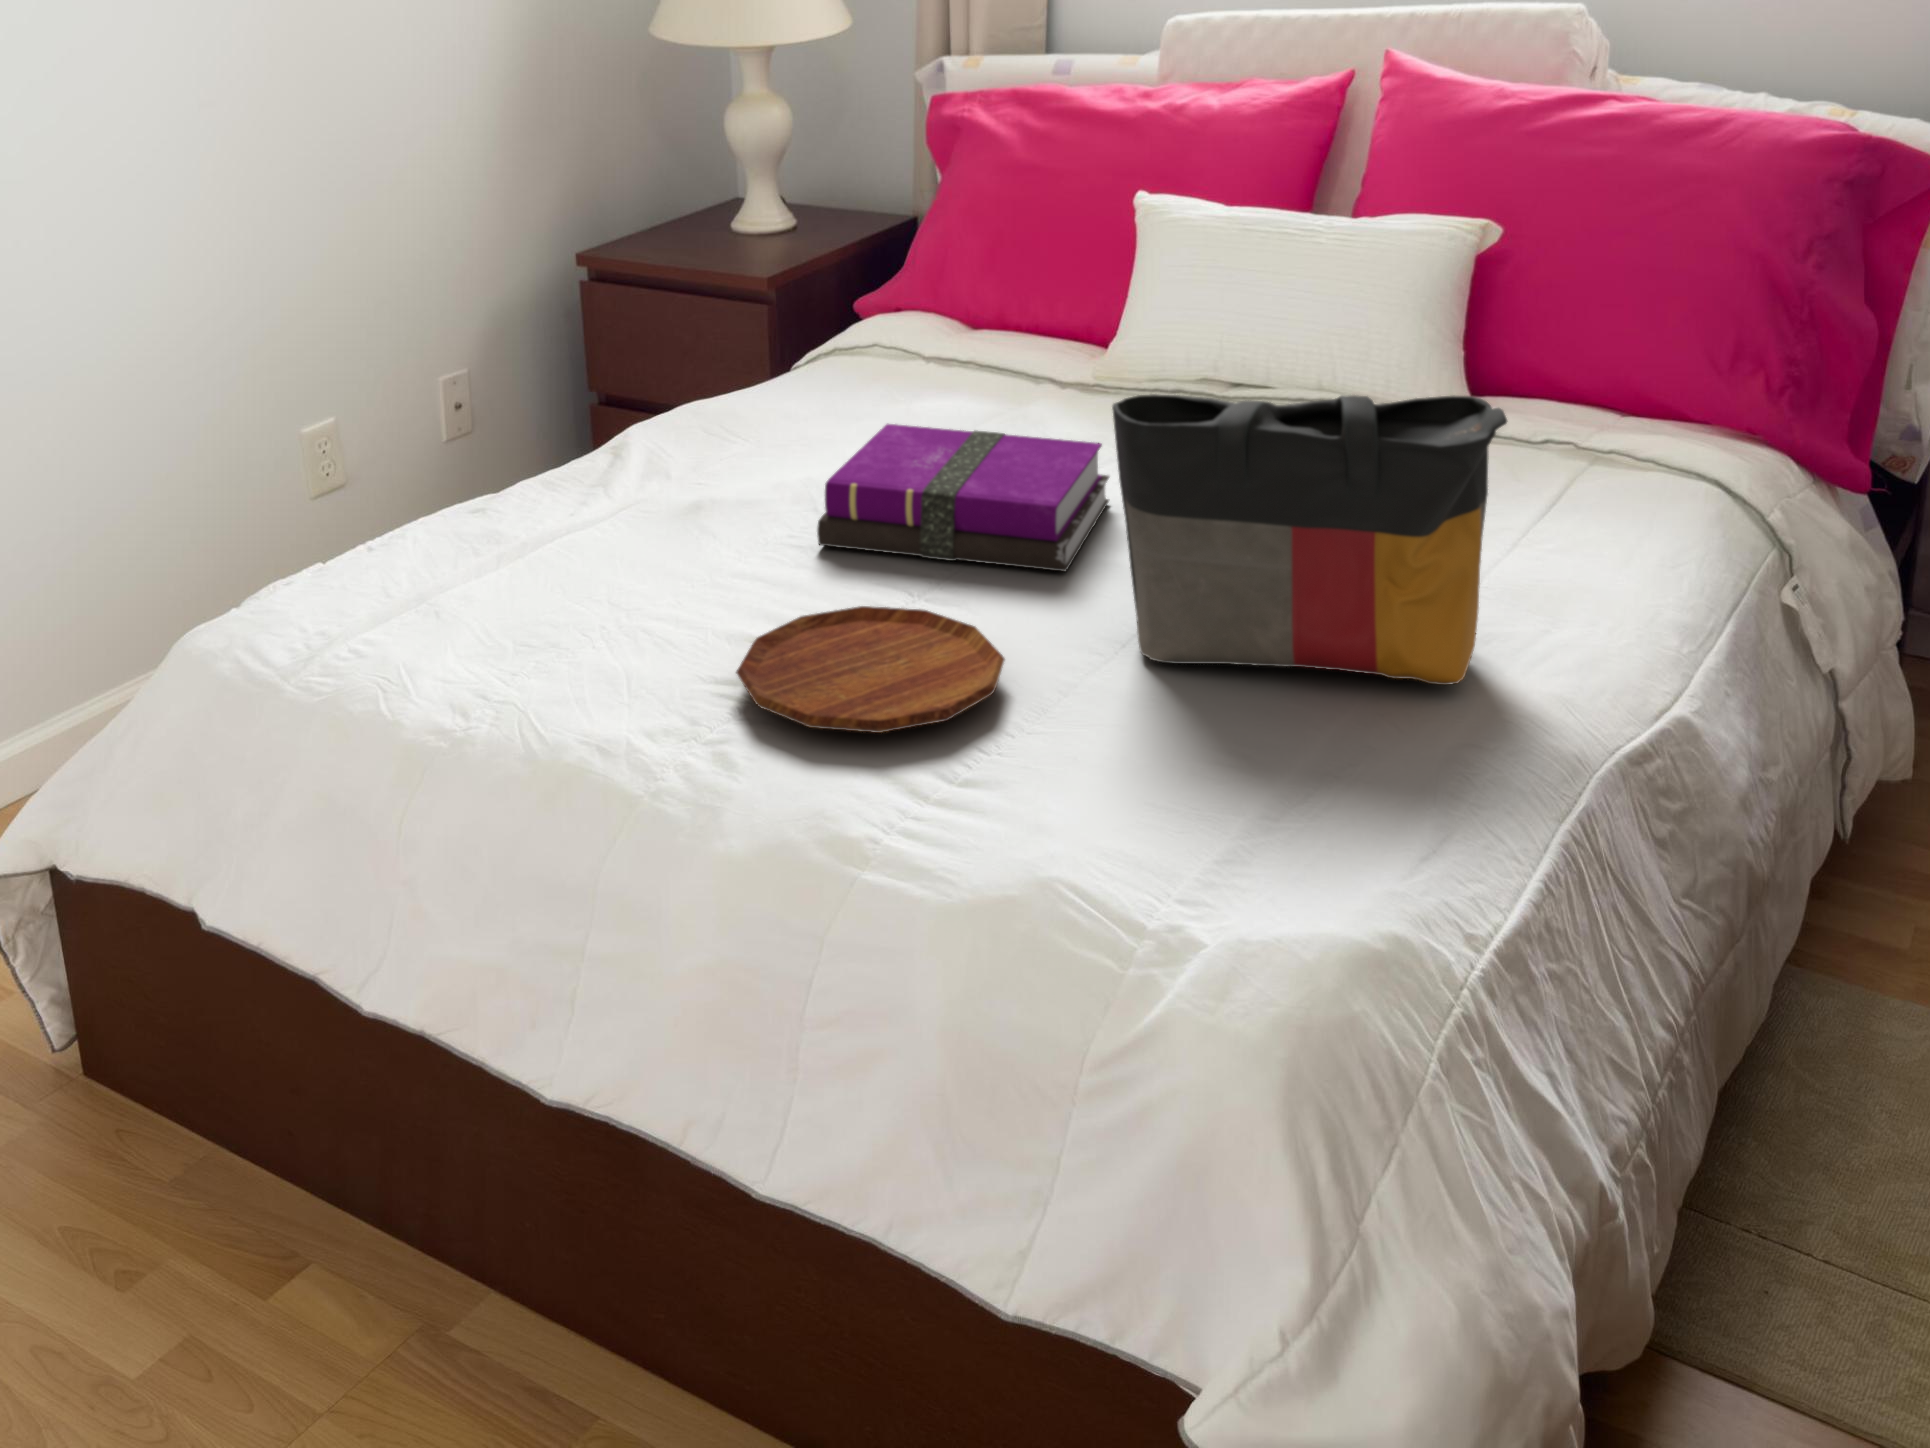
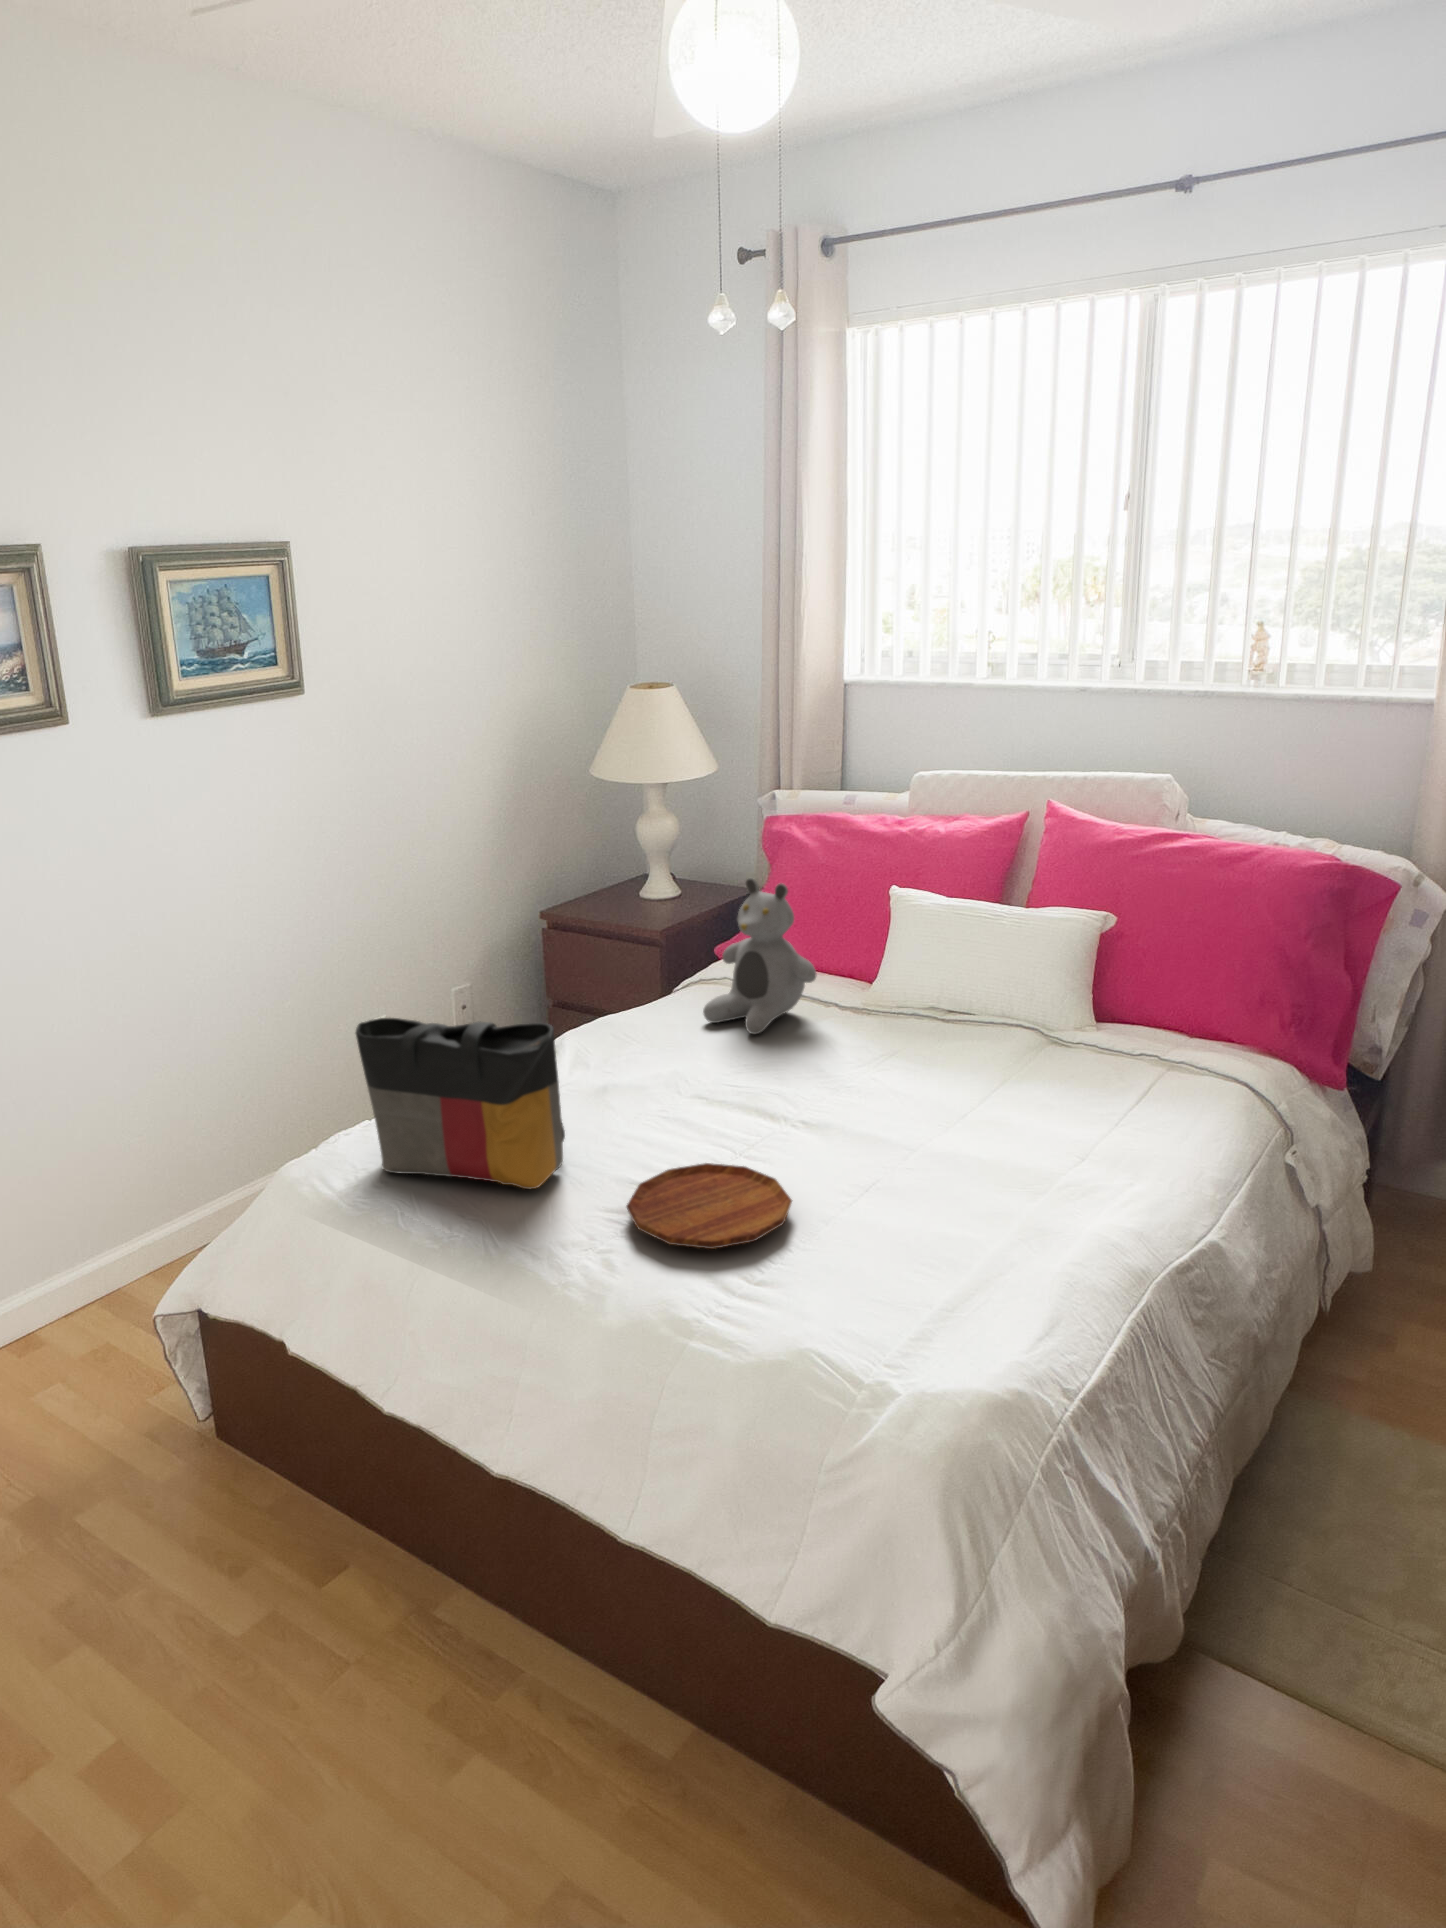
teddy bear: none [840,174,1021,422] -> present [703,878,817,1034]
tote bag: present [1112,394,1507,685] -> present [356,1018,565,1189]
notebook: present [817,424,1109,572] -> none [683,1040,867,1140]

